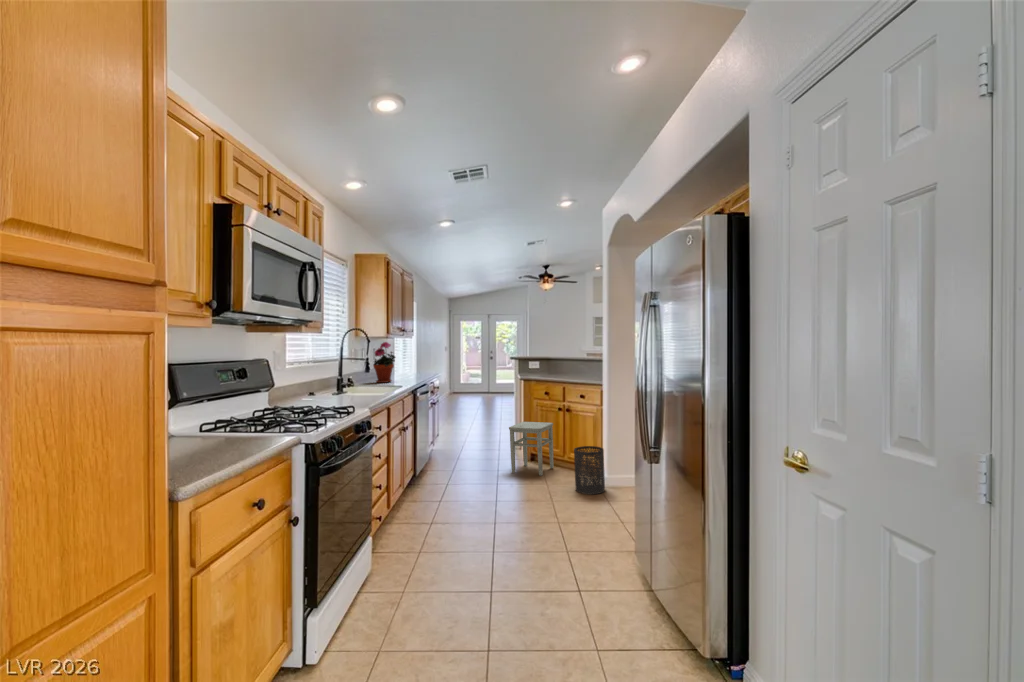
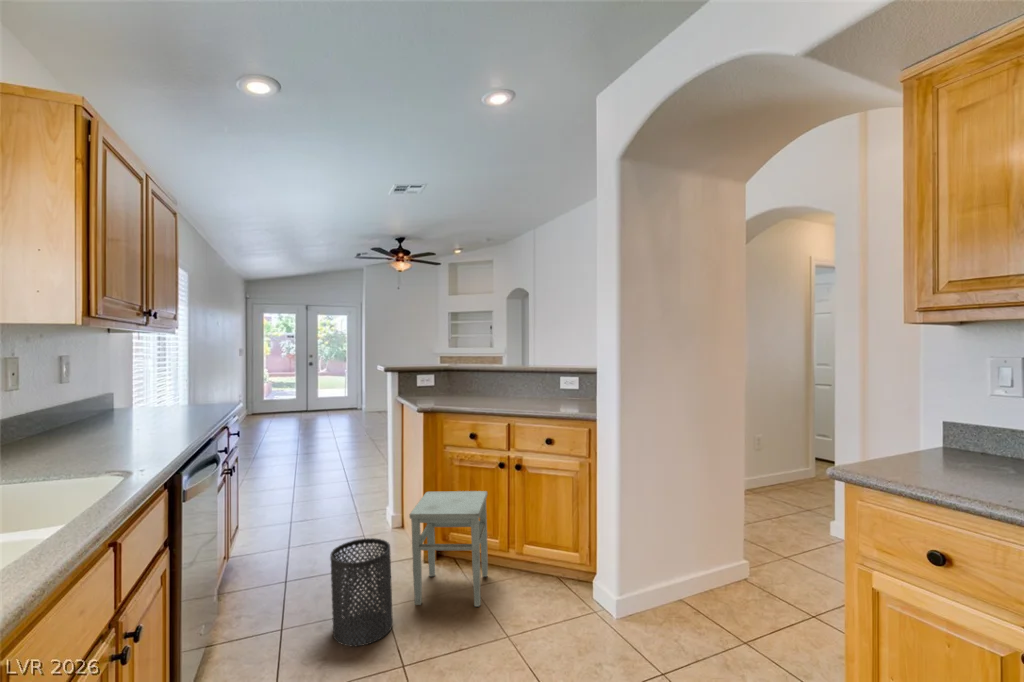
potted plant: present [373,342,395,383] -> none [57,337,131,443]
trash can: present [574,446,605,494] -> present [330,538,393,646]

